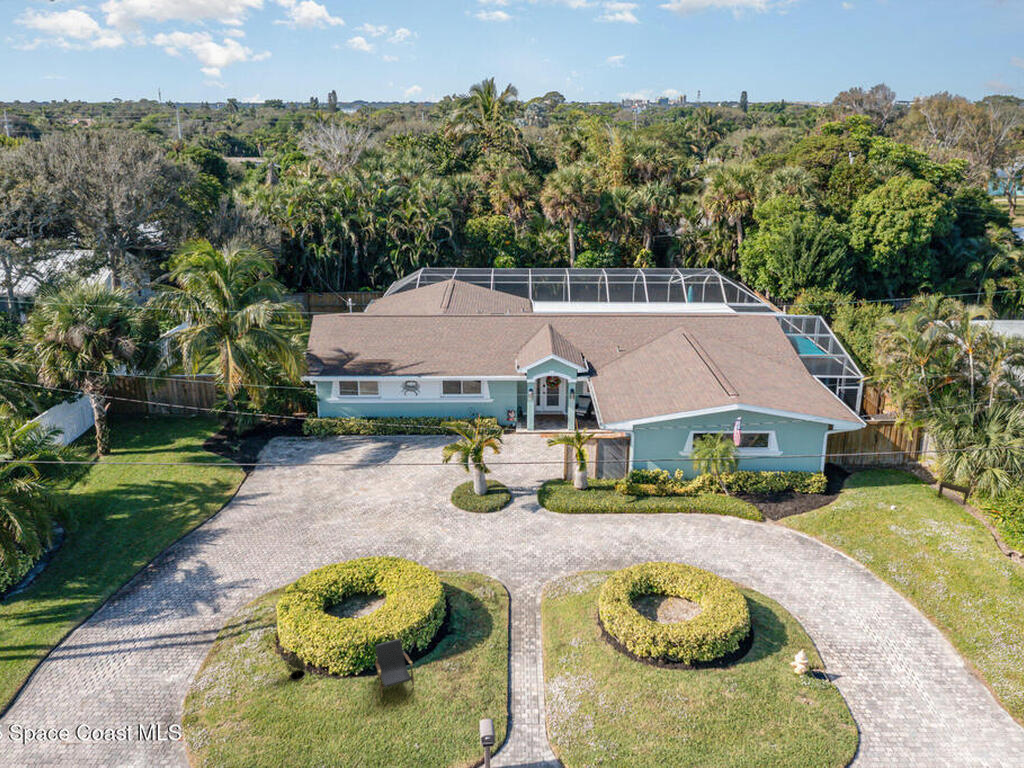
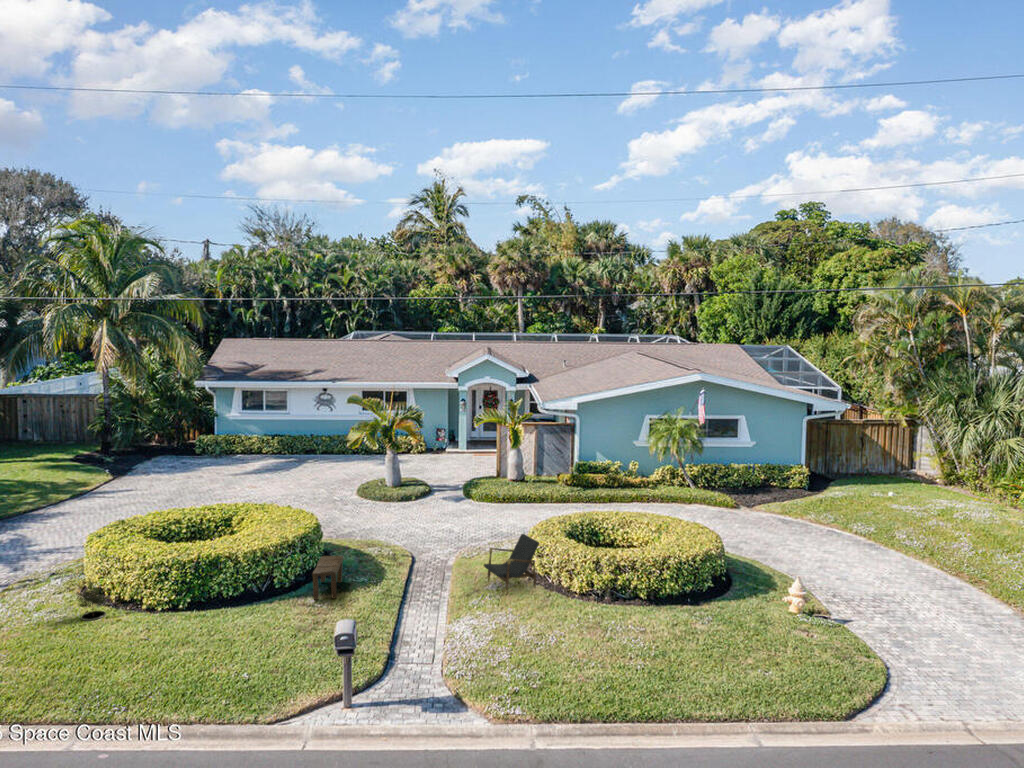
bench: present [938,482,971,505] -> present [312,556,343,600]
lounge chair: present [375,639,414,697] -> present [484,534,539,595]

